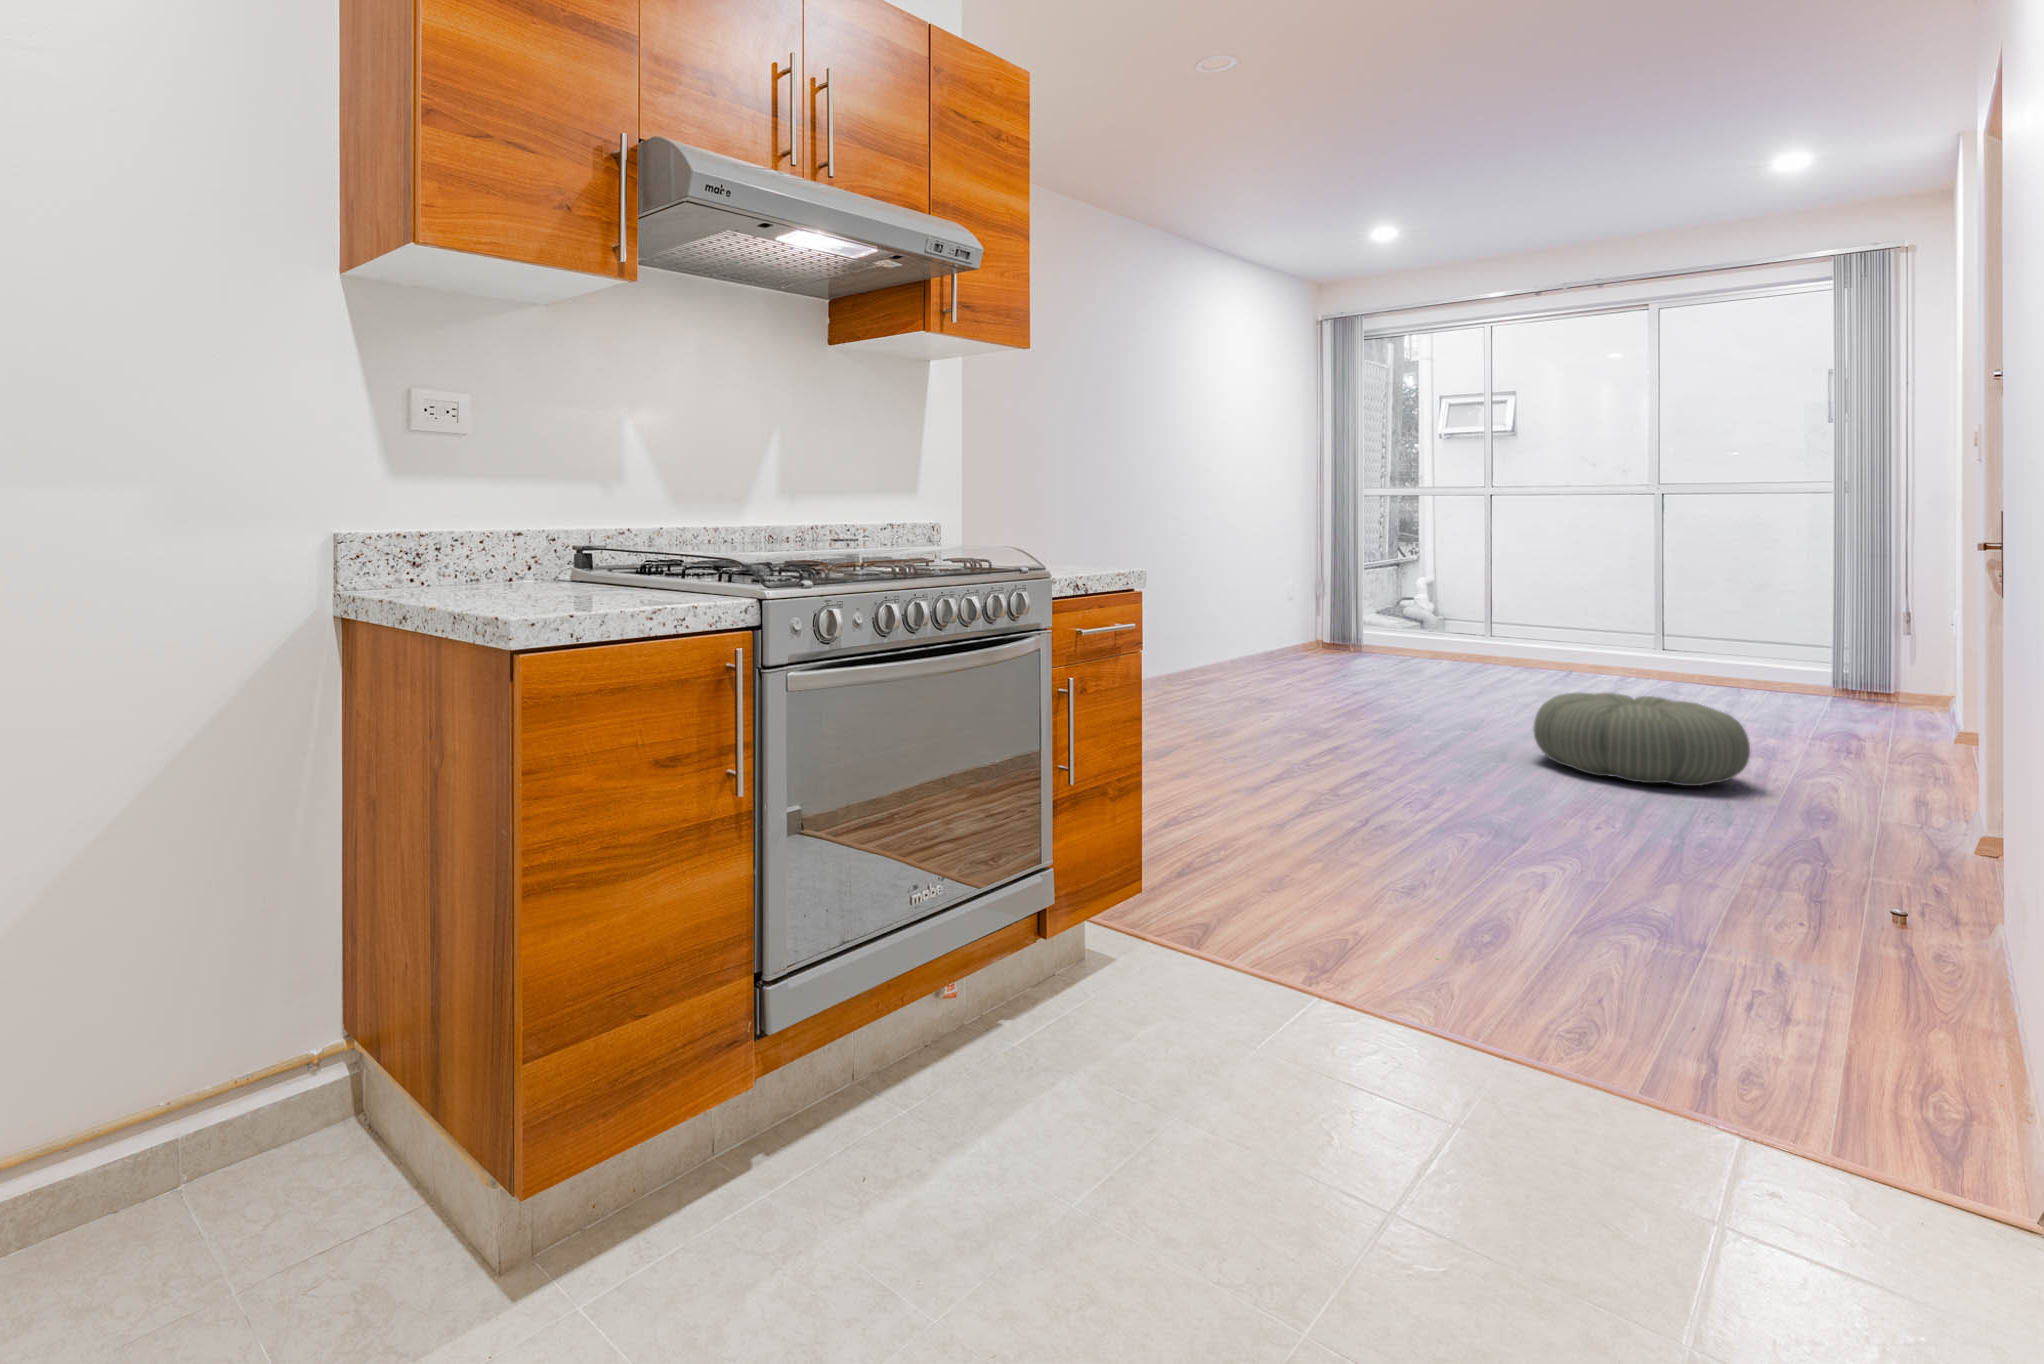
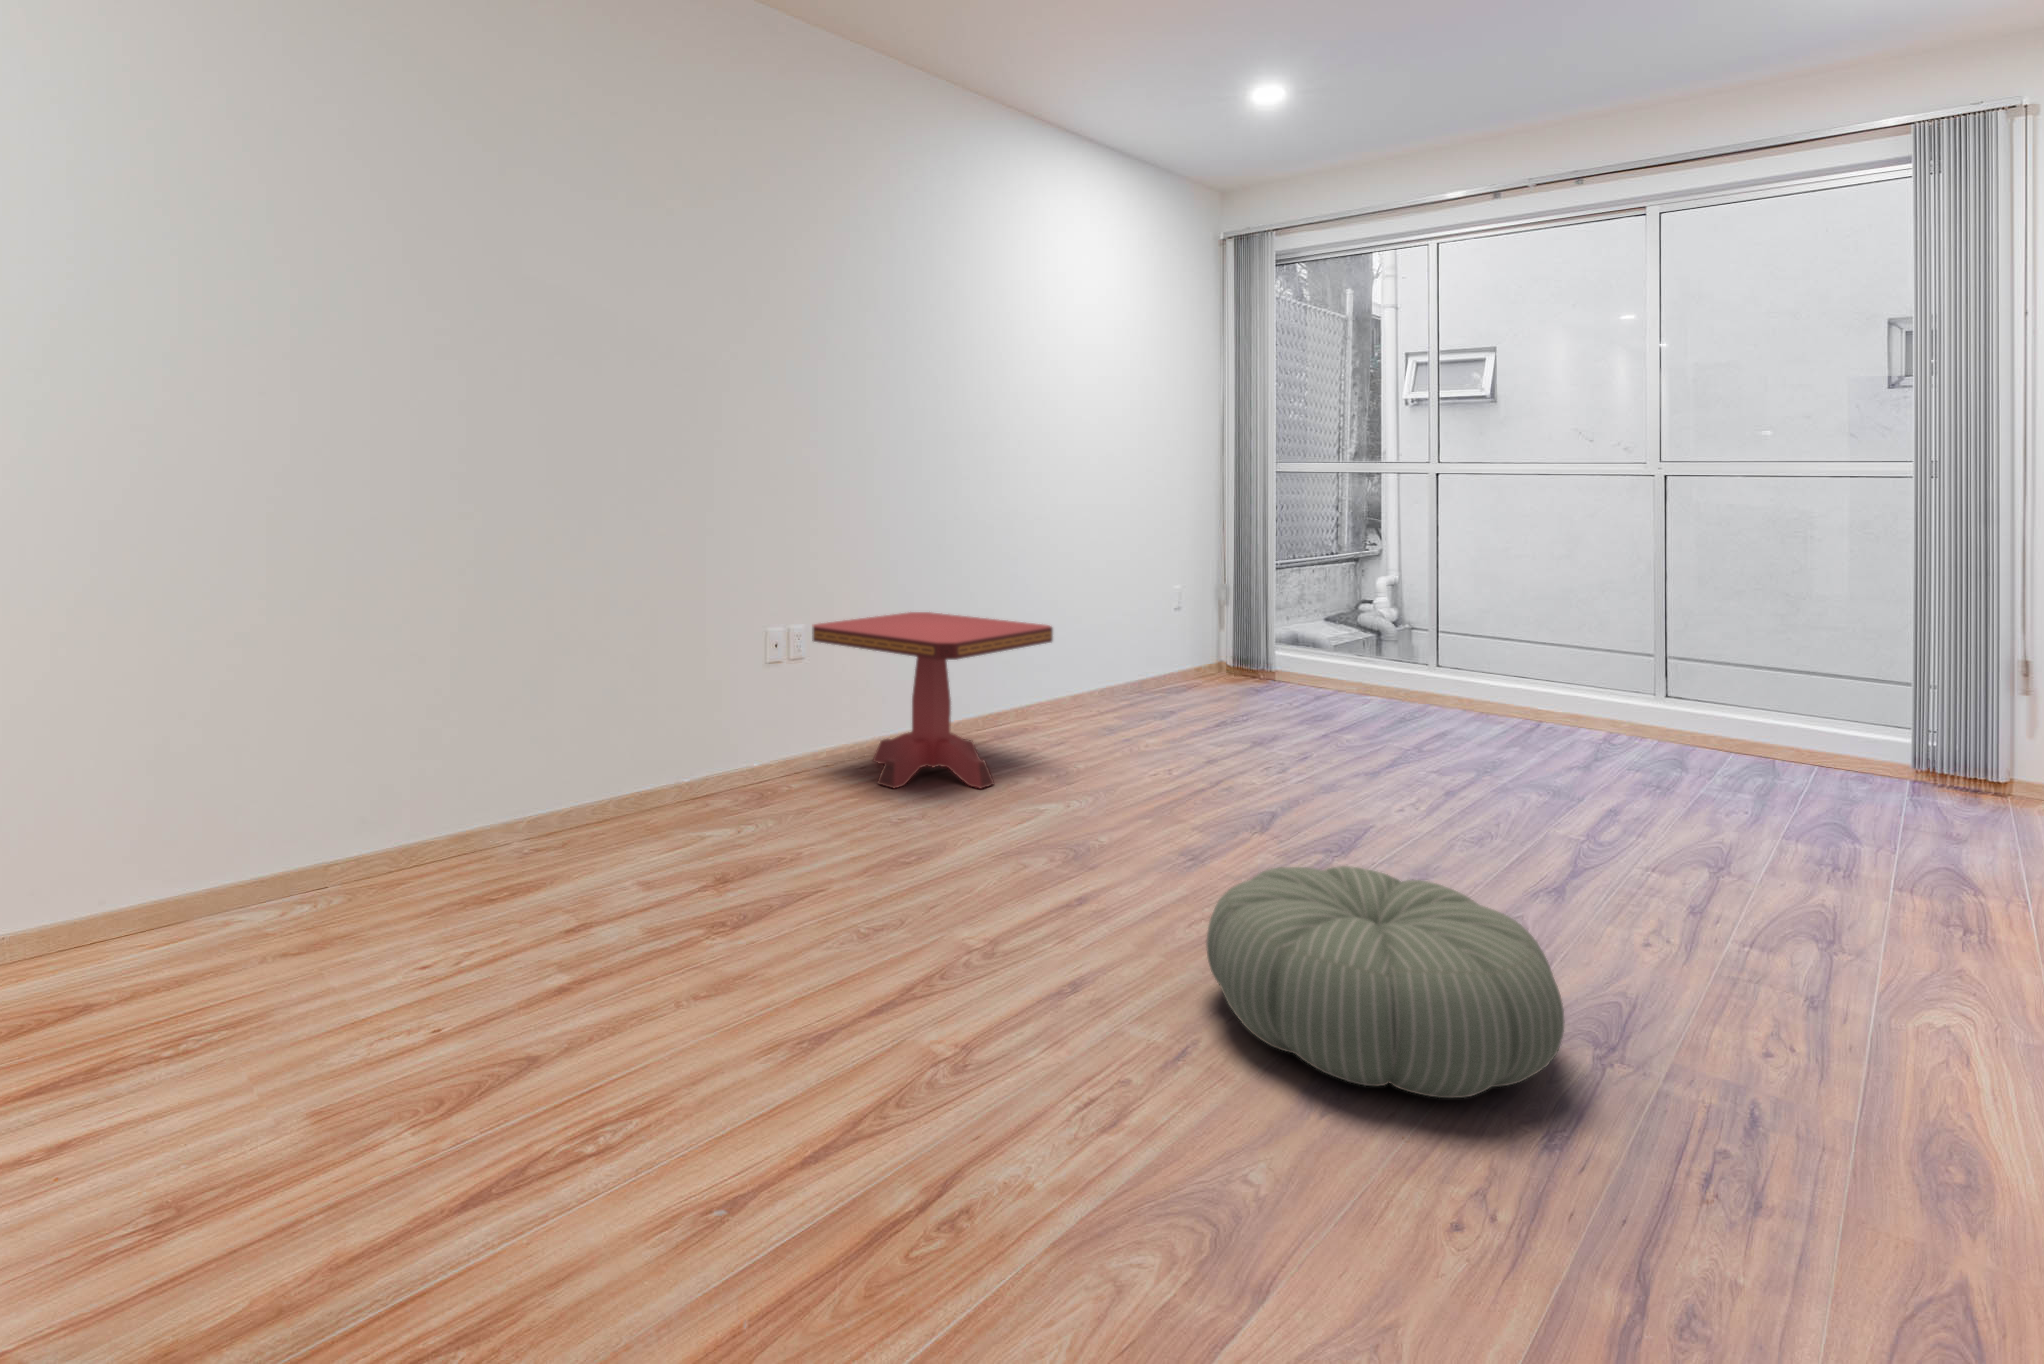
side table: none [1132,579,1298,694] -> present [812,612,1053,788]

